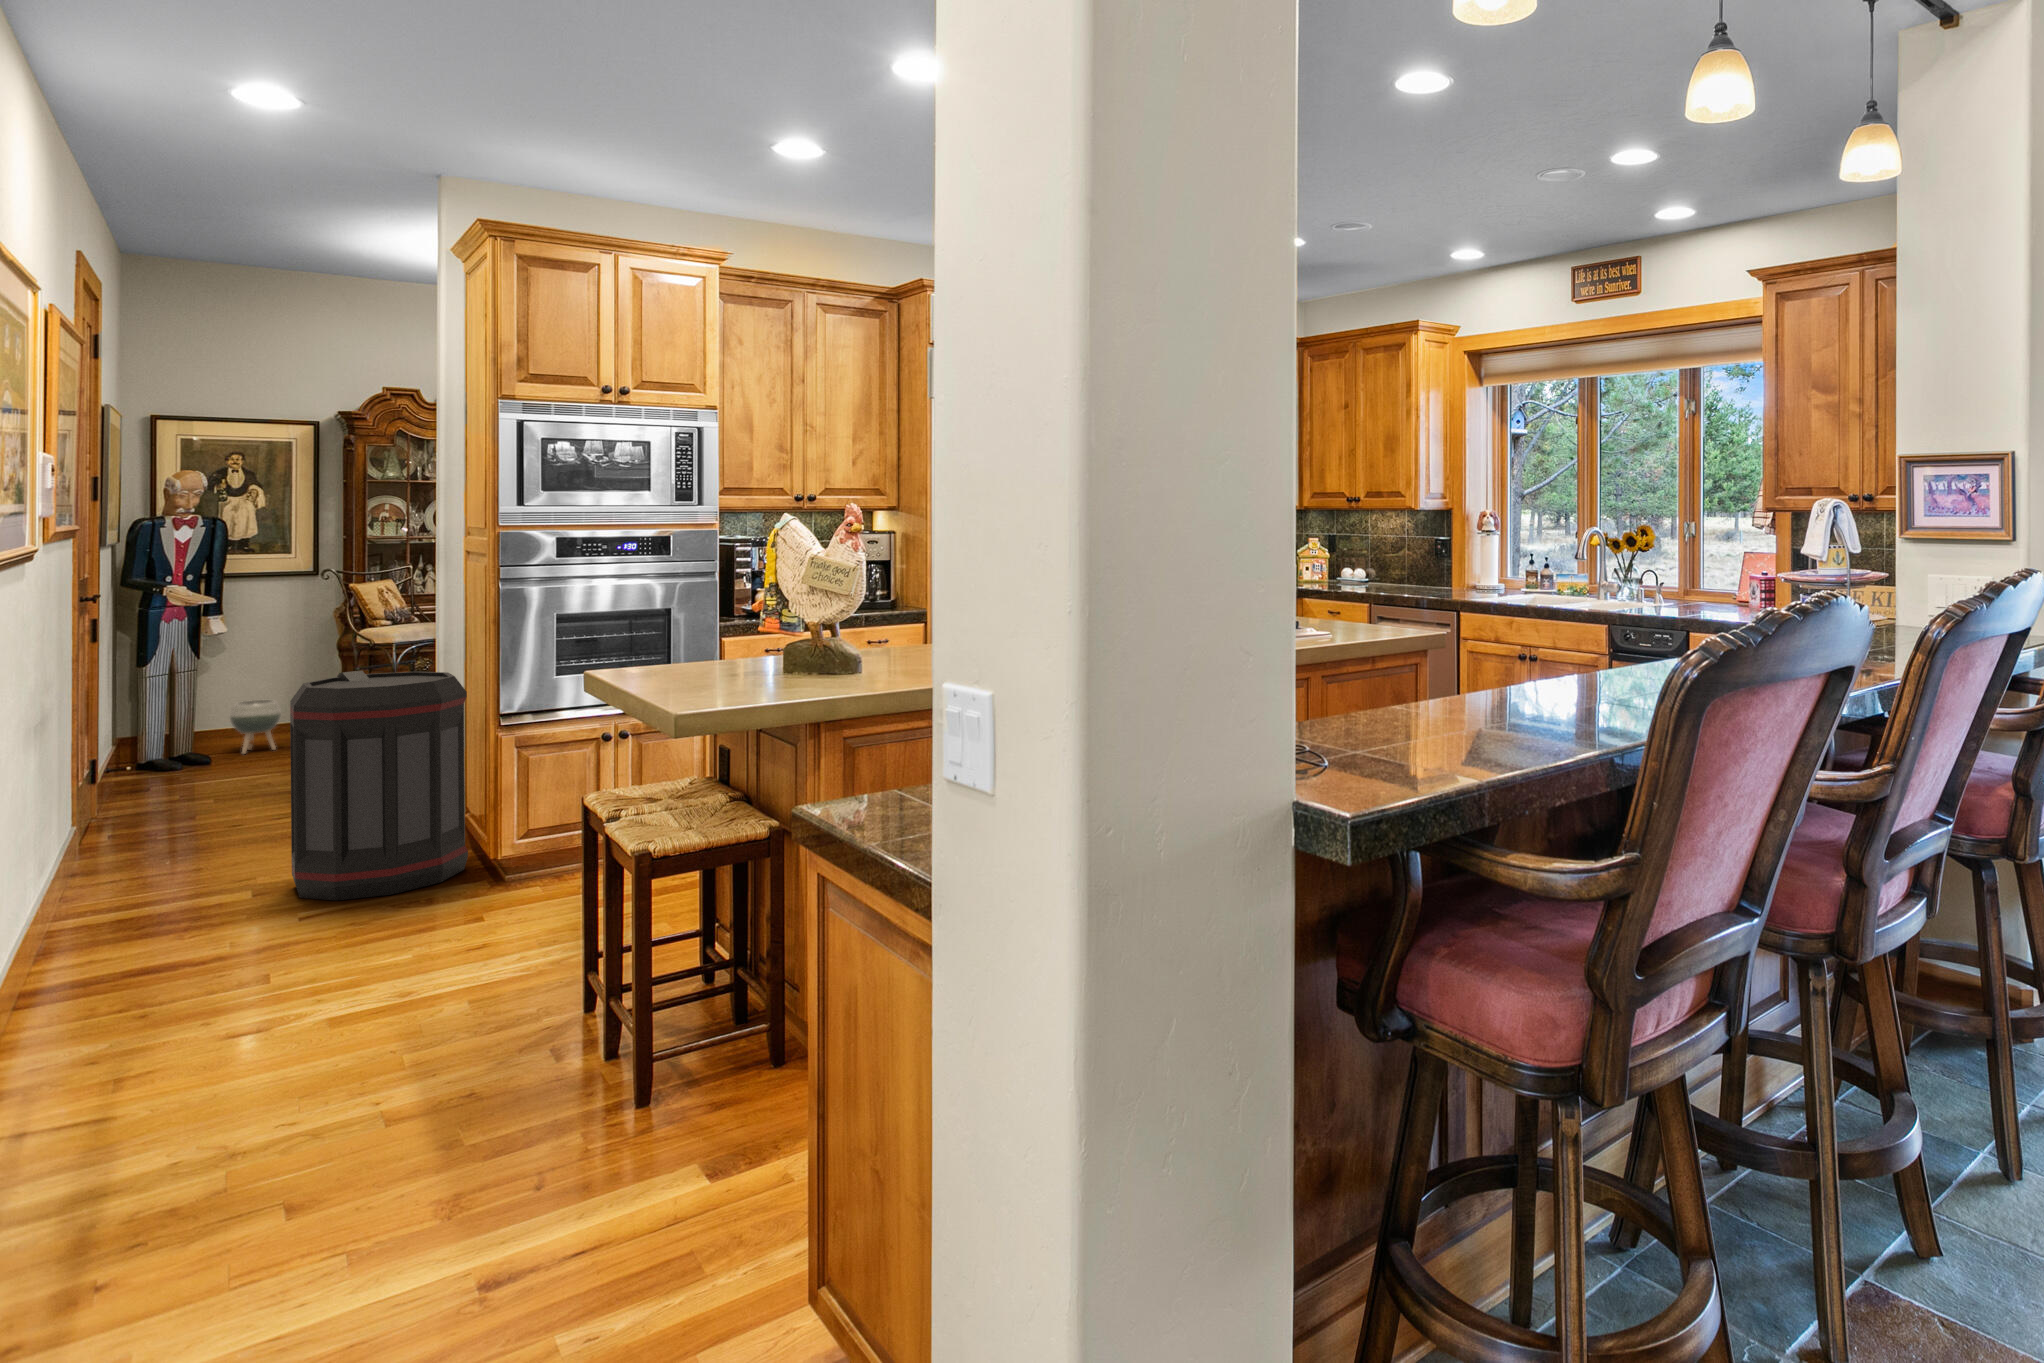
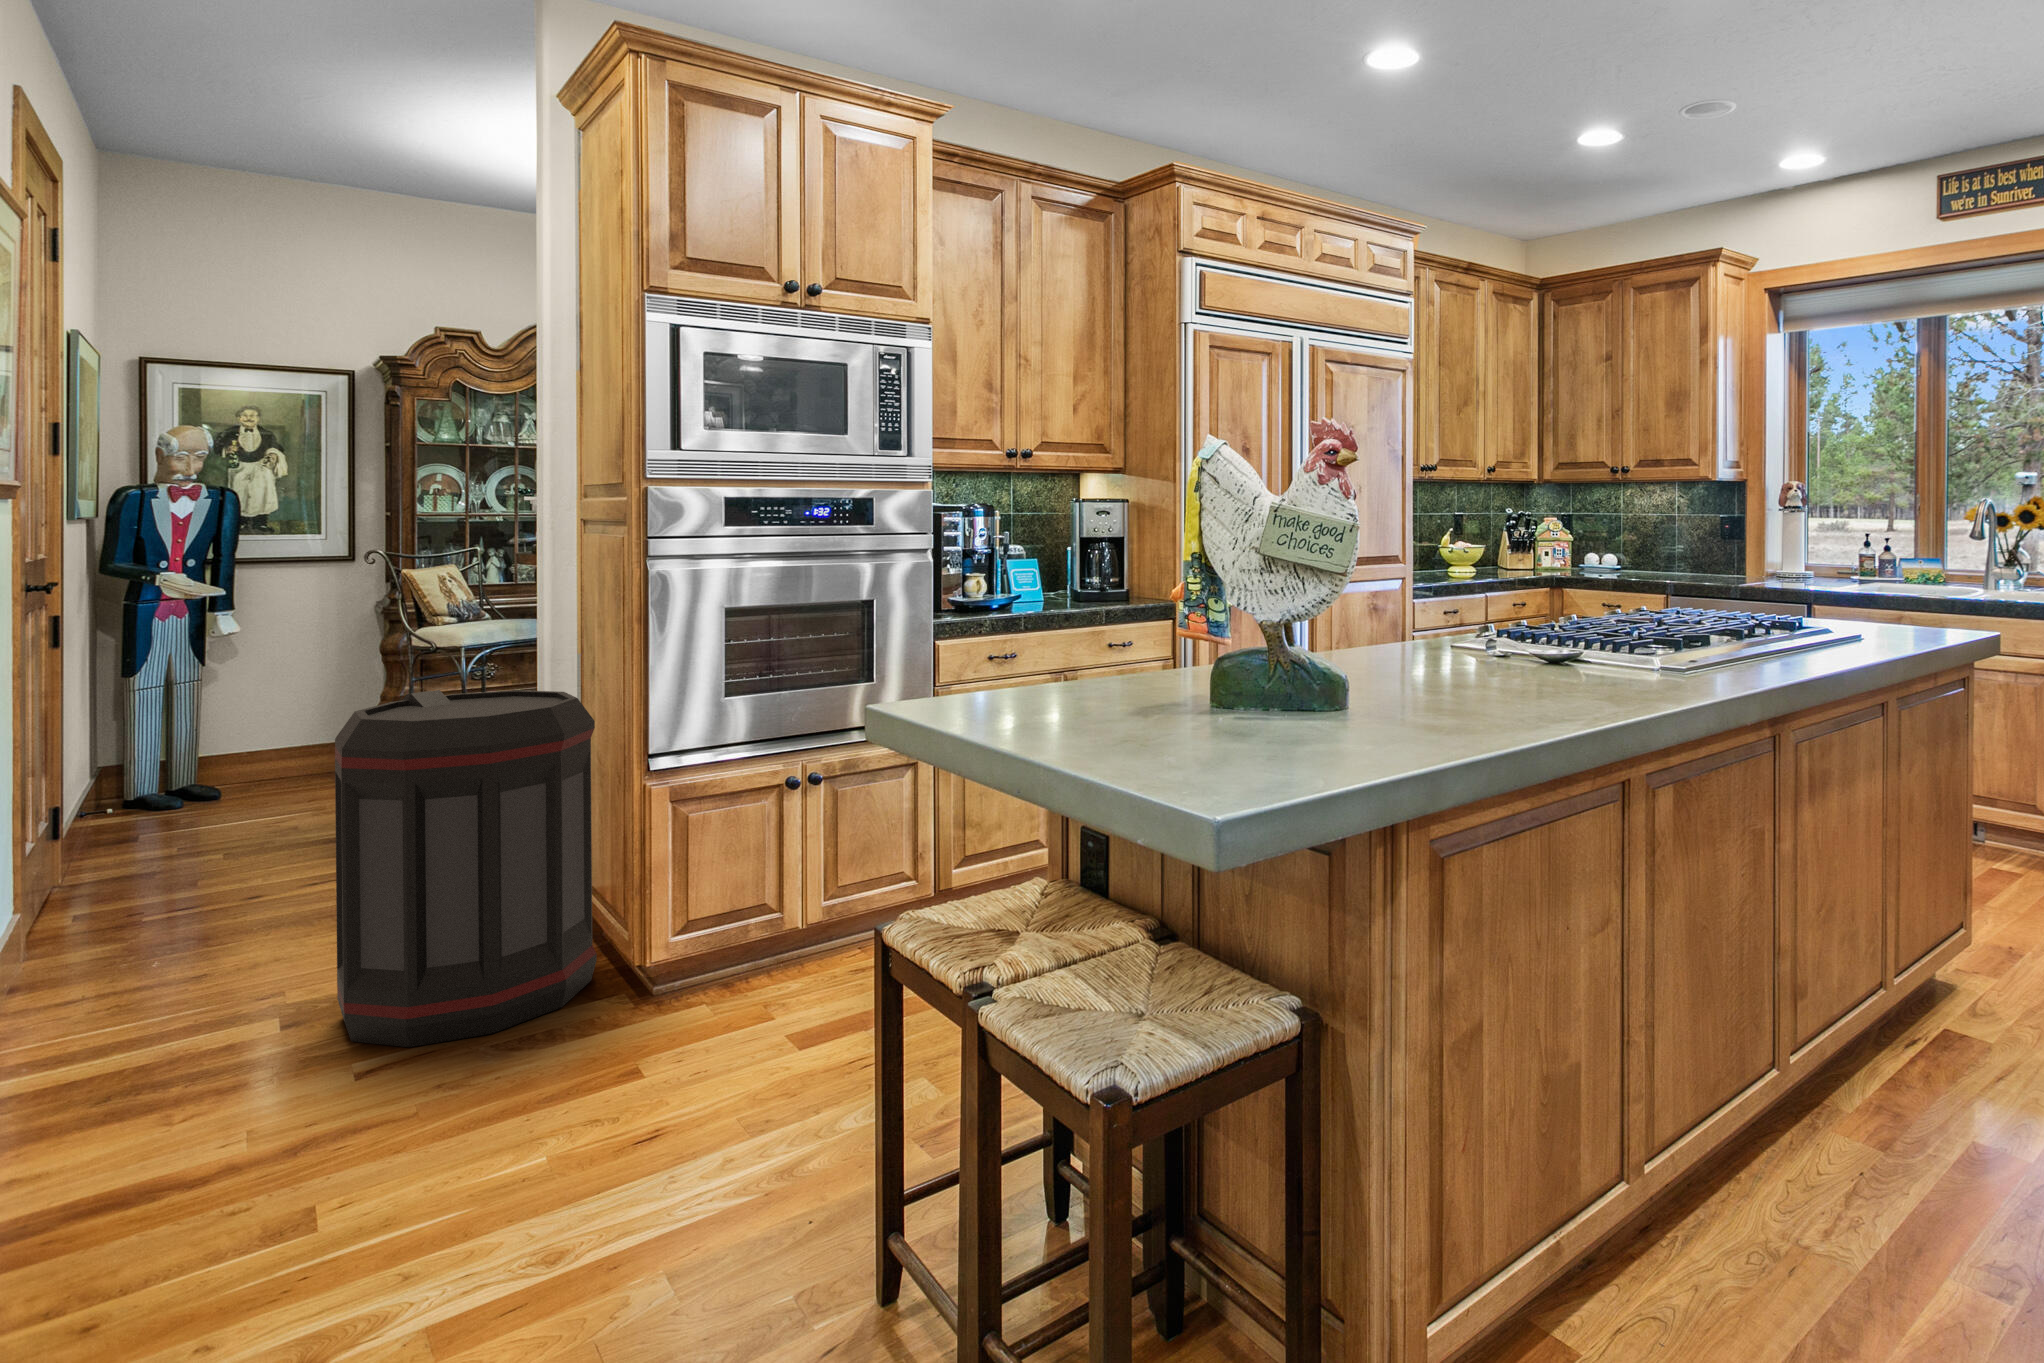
planter: present [230,700,281,754] -> none [244,716,309,785]

